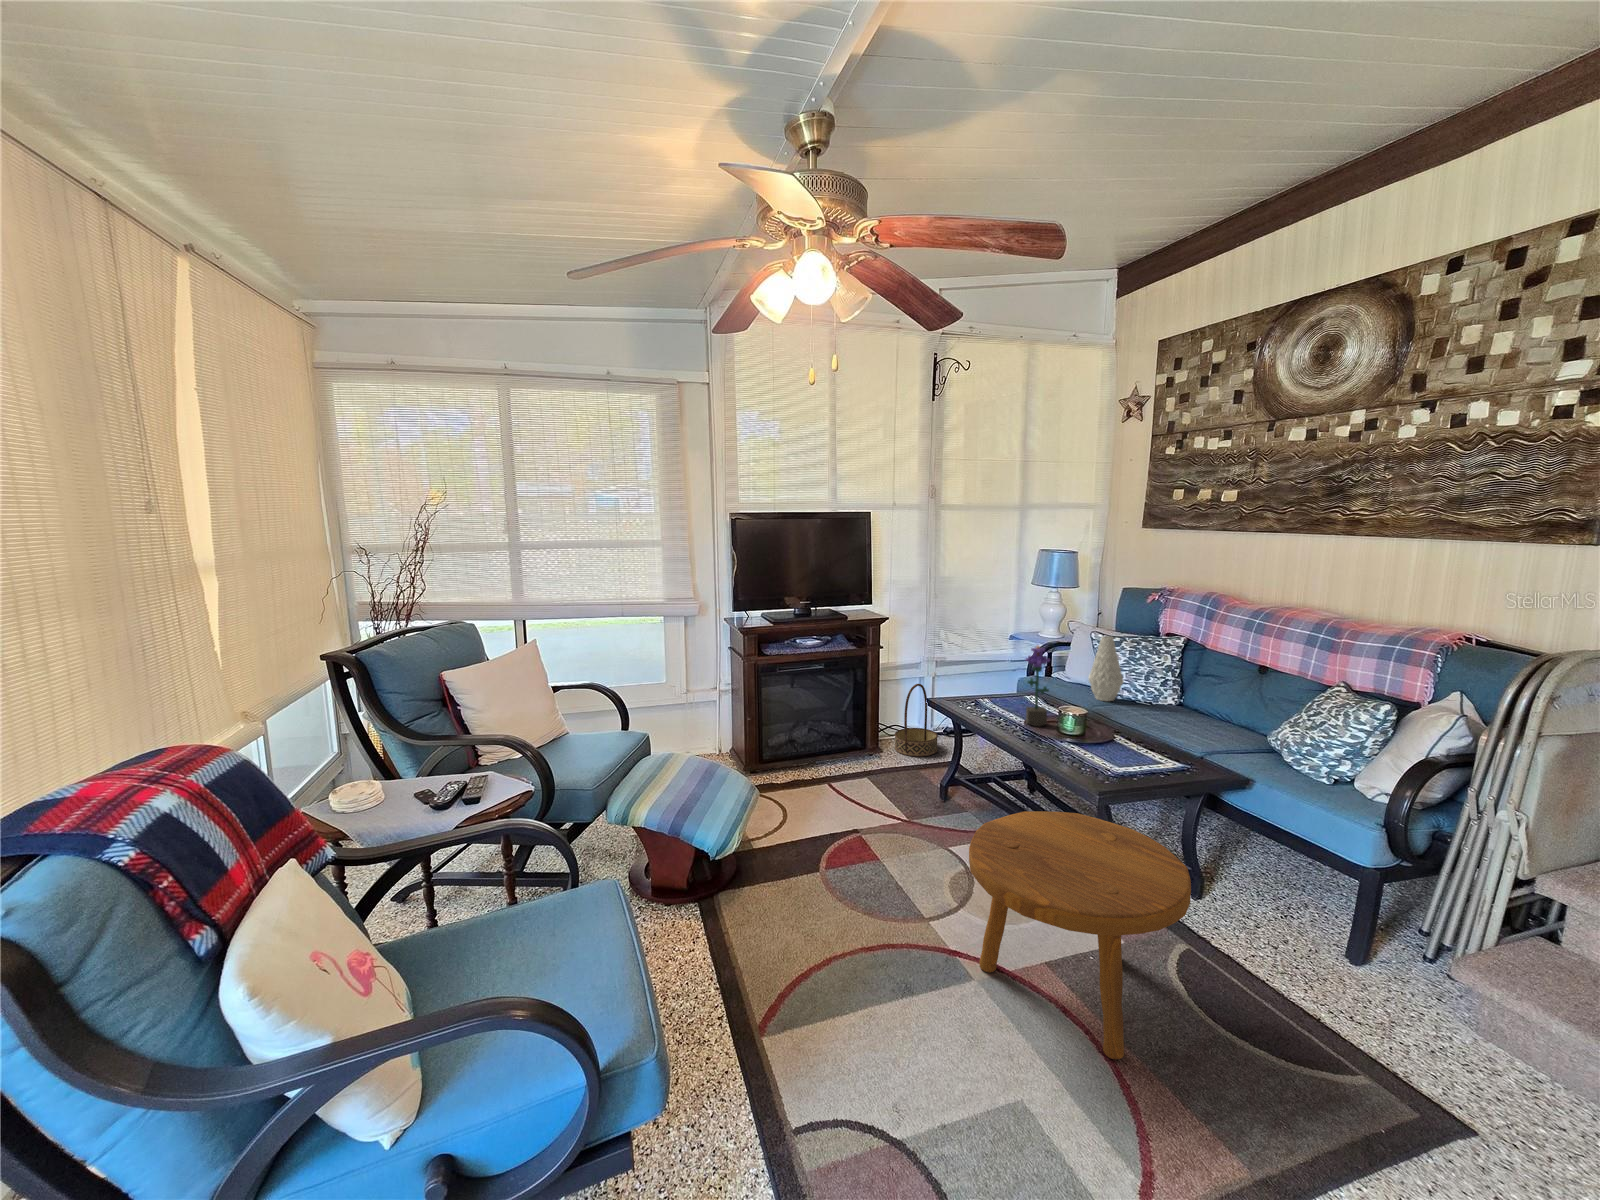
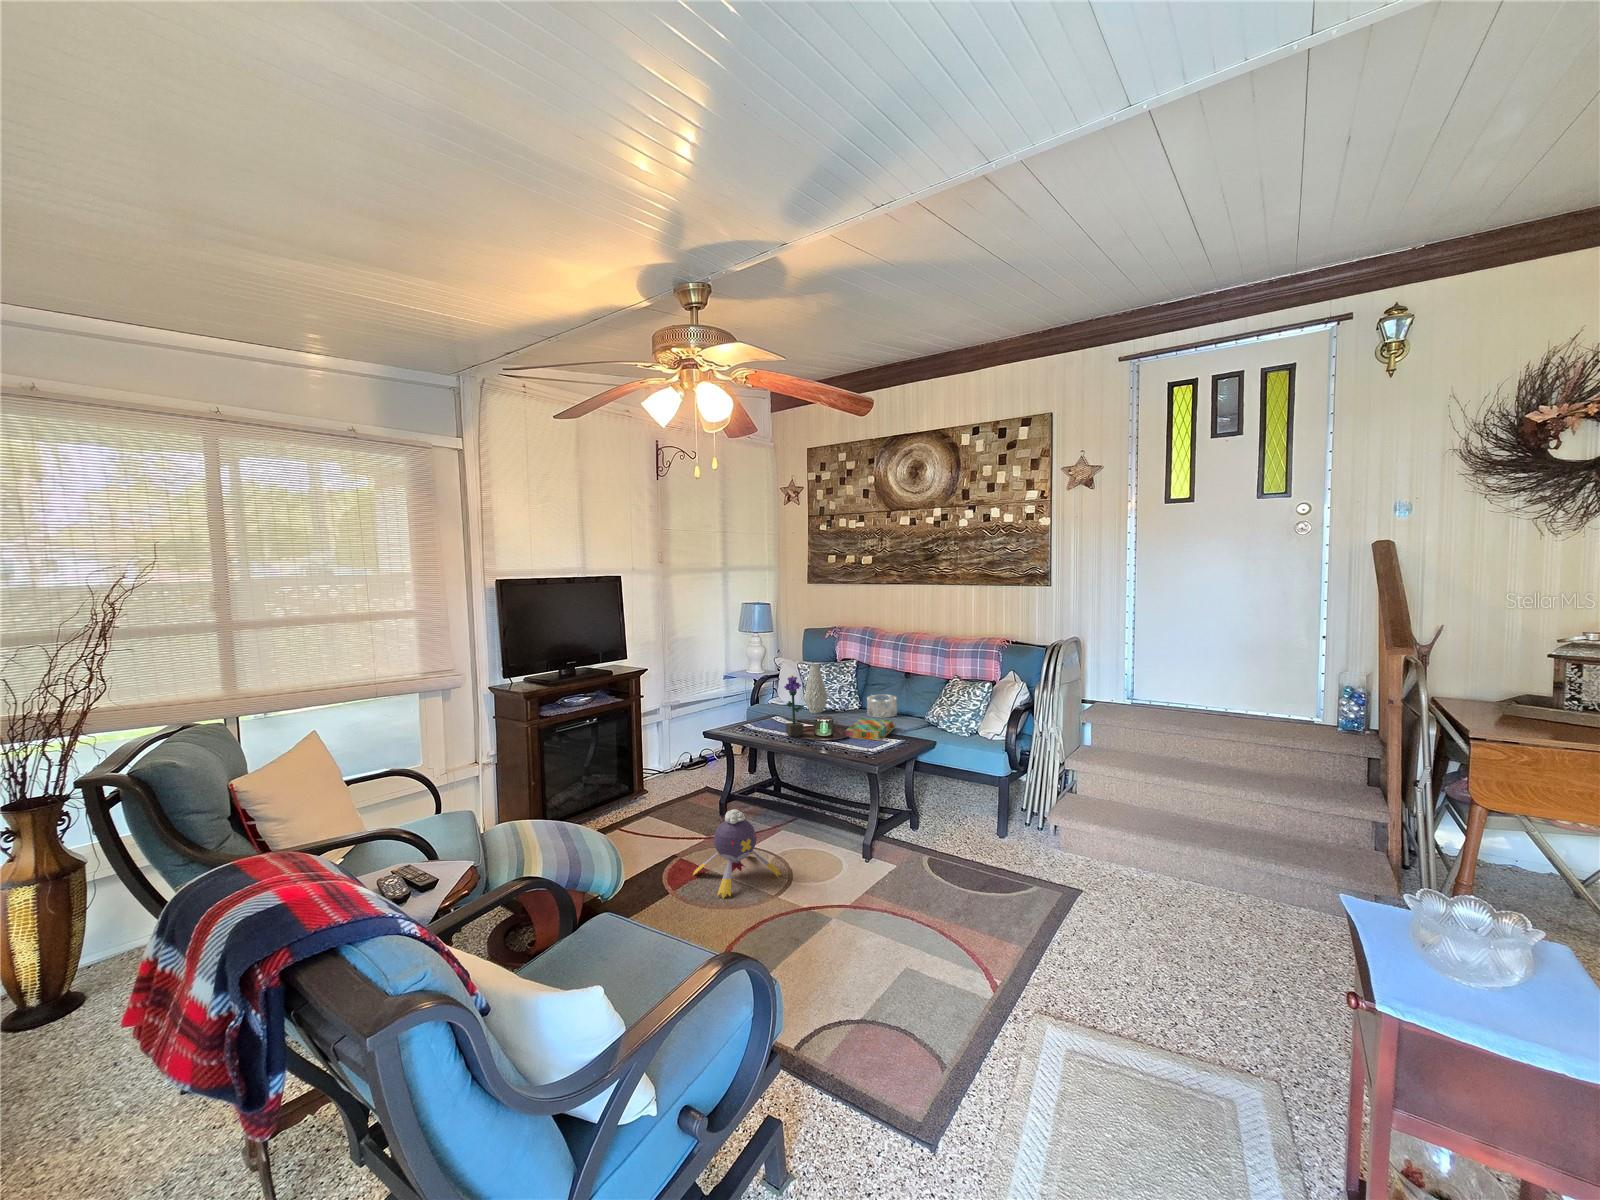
basket: present [895,684,938,757] -> none [651,725,689,791]
decorative bowl: none [1180,691,1231,726] -> present [867,695,897,718]
board game: none [1109,719,1204,758] -> present [845,718,896,741]
plush toy: none [859,796,959,898] -> present [693,809,781,899]
footstool: present [969,811,1191,1059] -> none [815,785,955,931]

